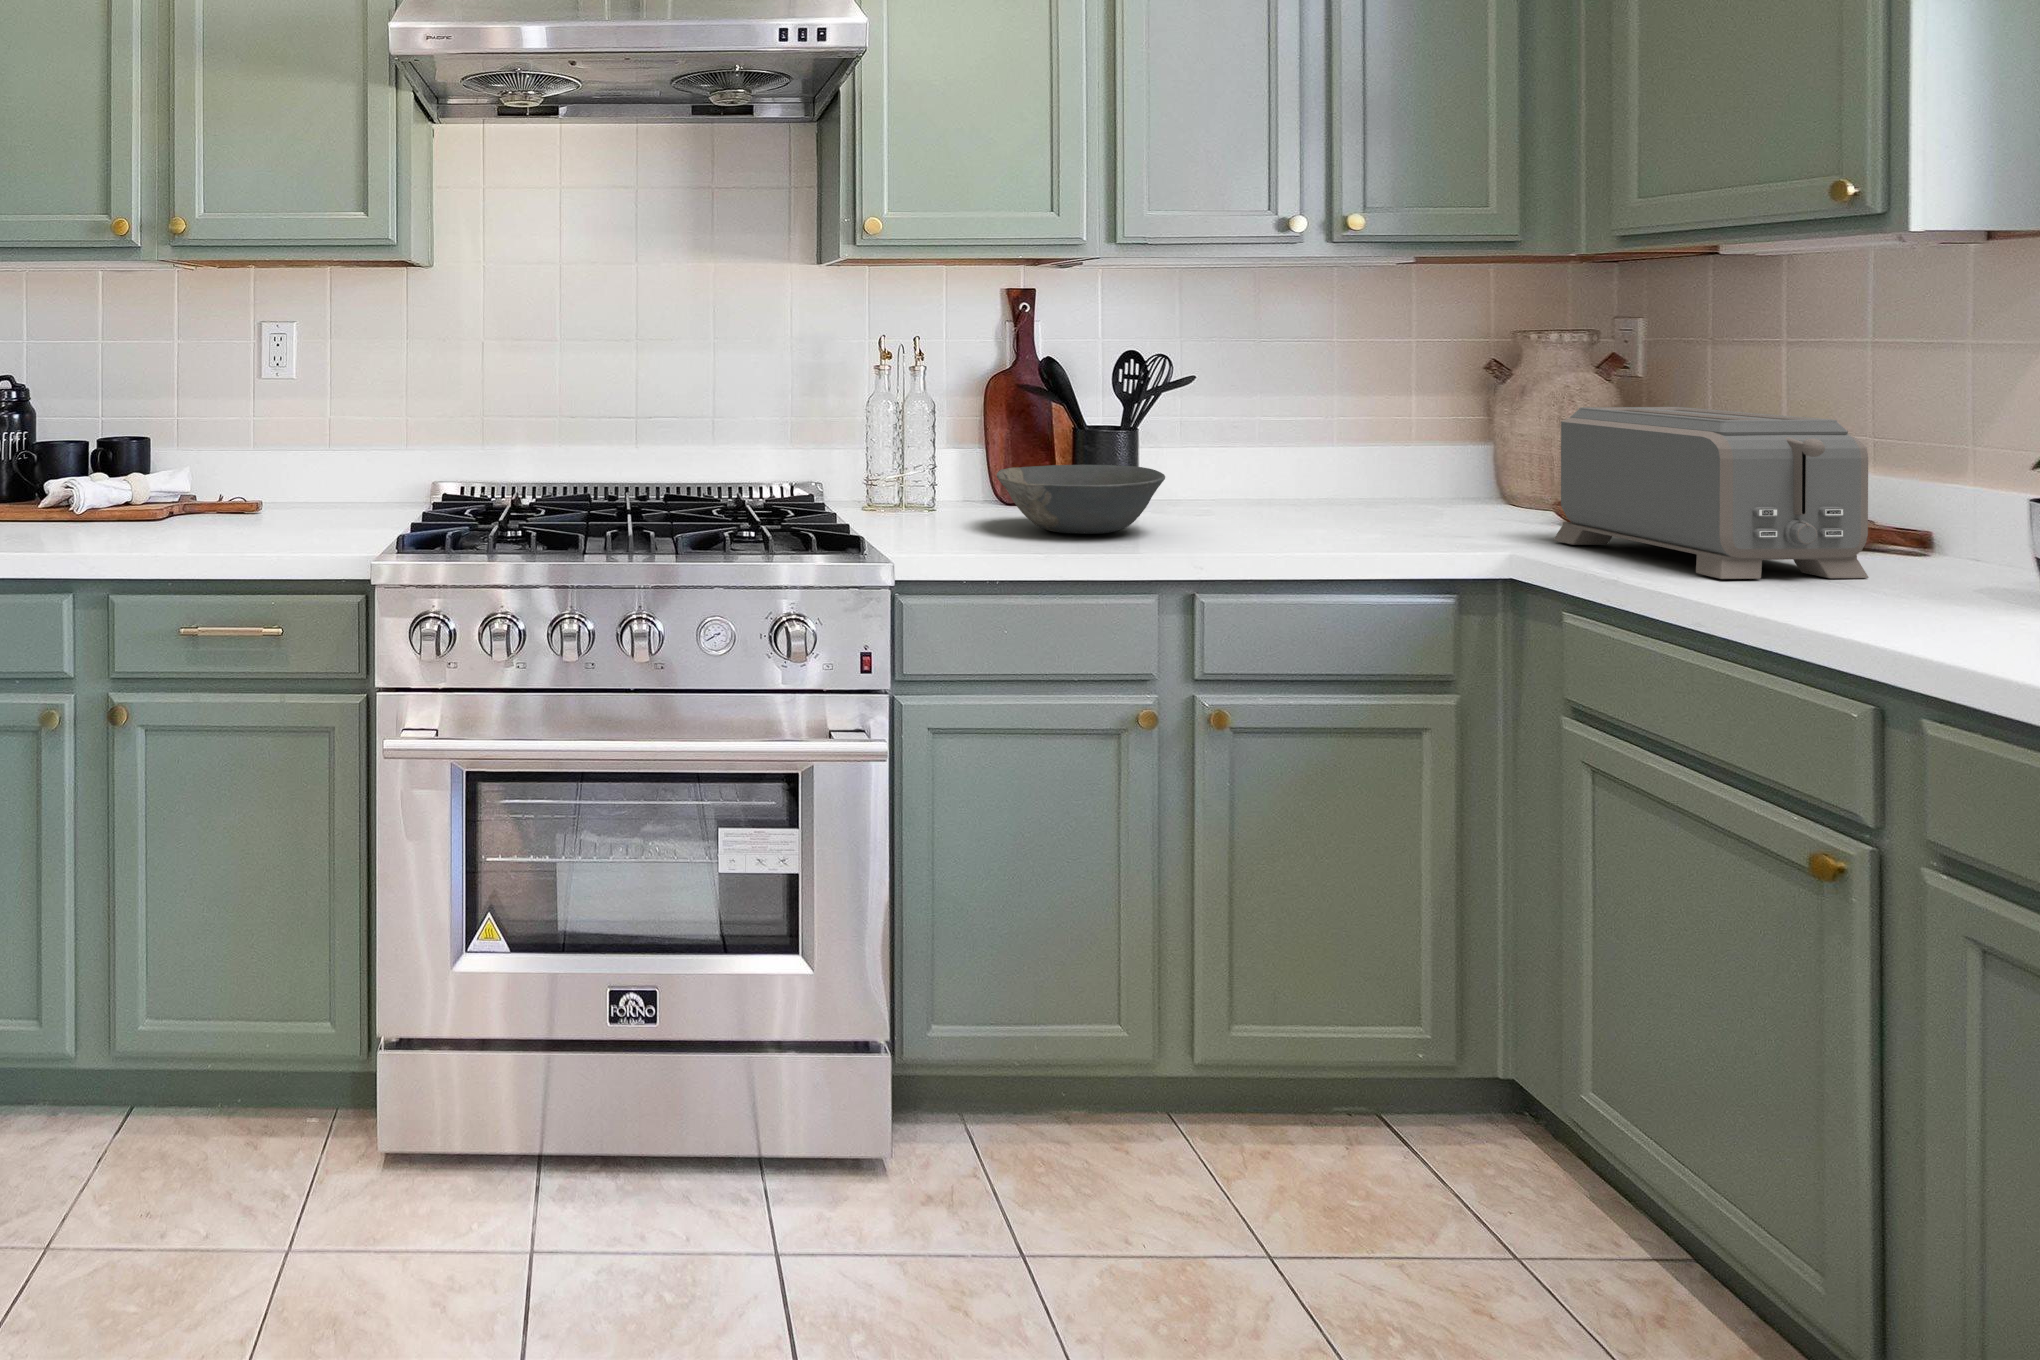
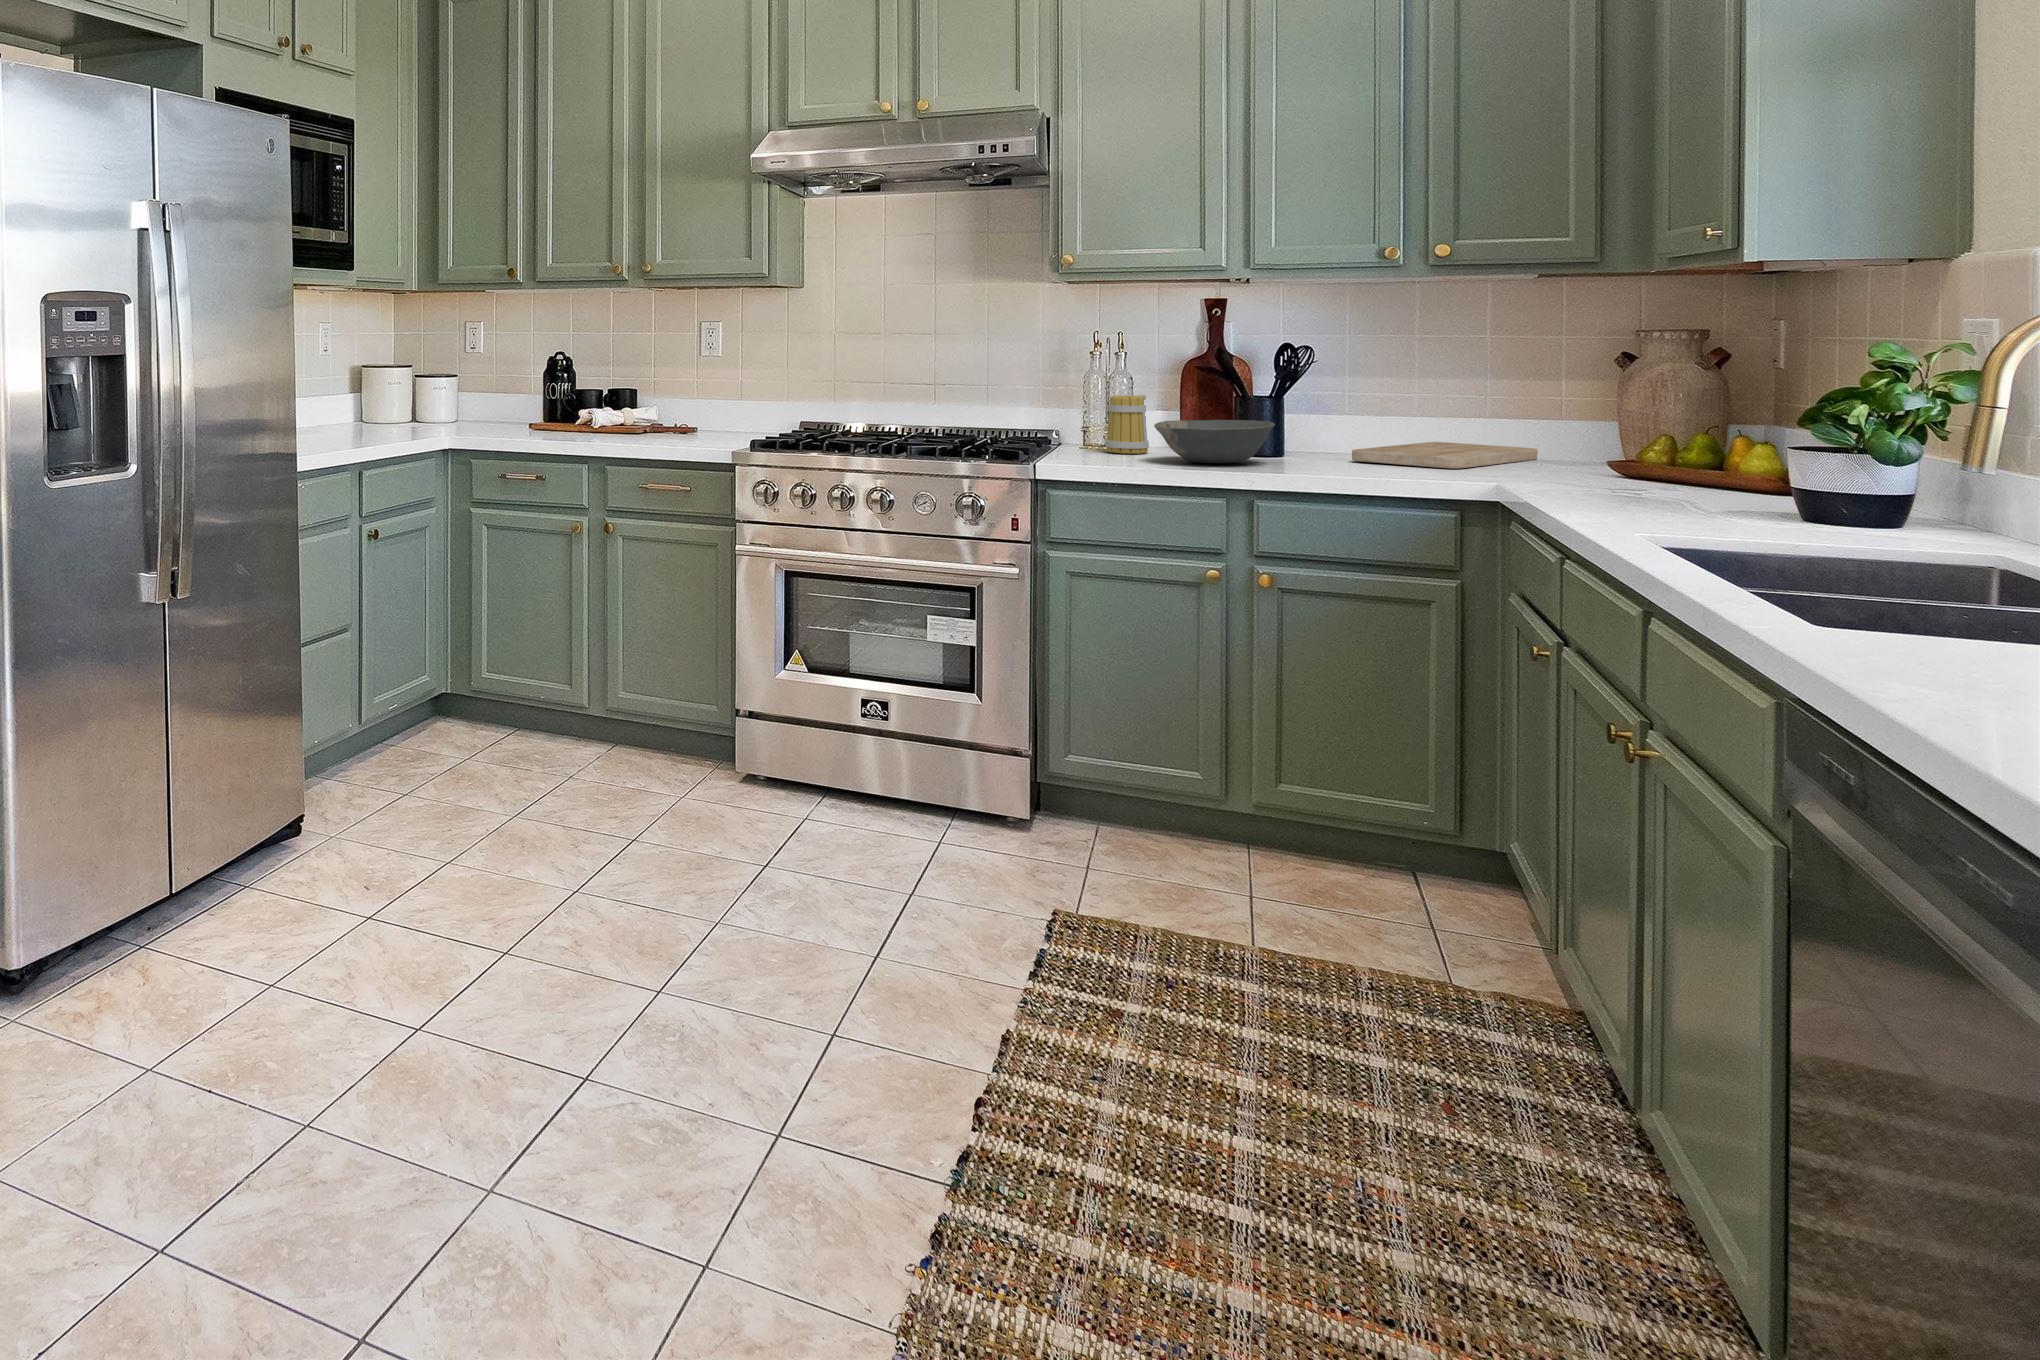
toaster: present [1554,407,1869,579] -> none [1561,383,1724,501]
mug: none [891,428,950,517] -> present [1106,395,1149,454]
cutting board: none [1225,480,1391,526] -> present [1352,442,1537,469]

